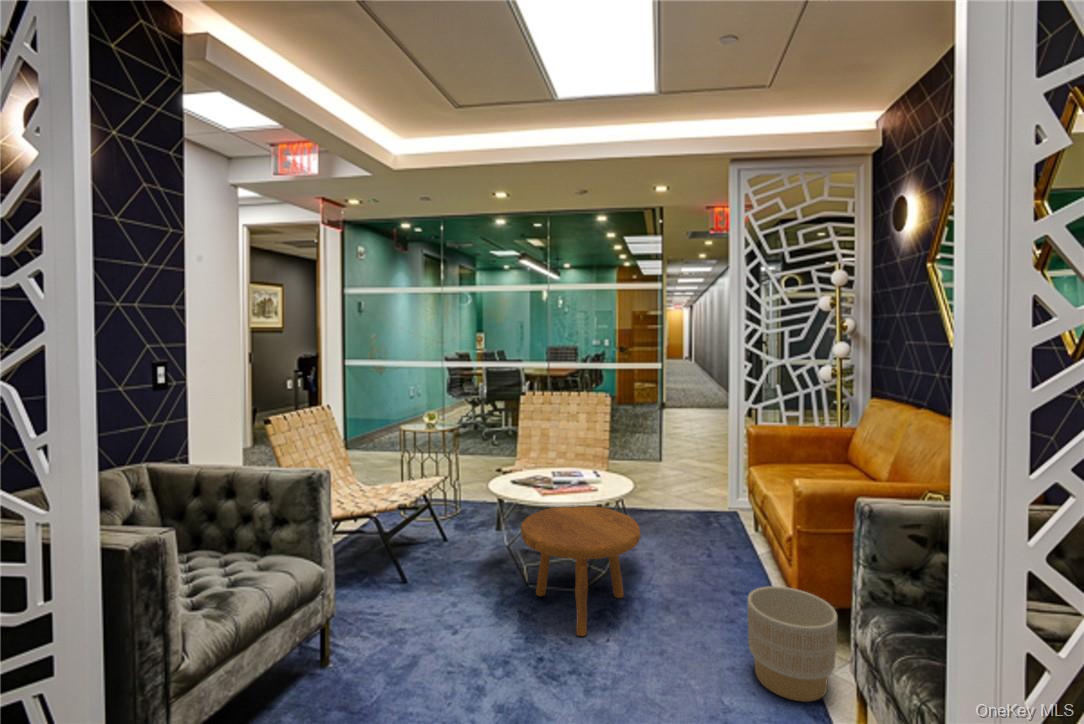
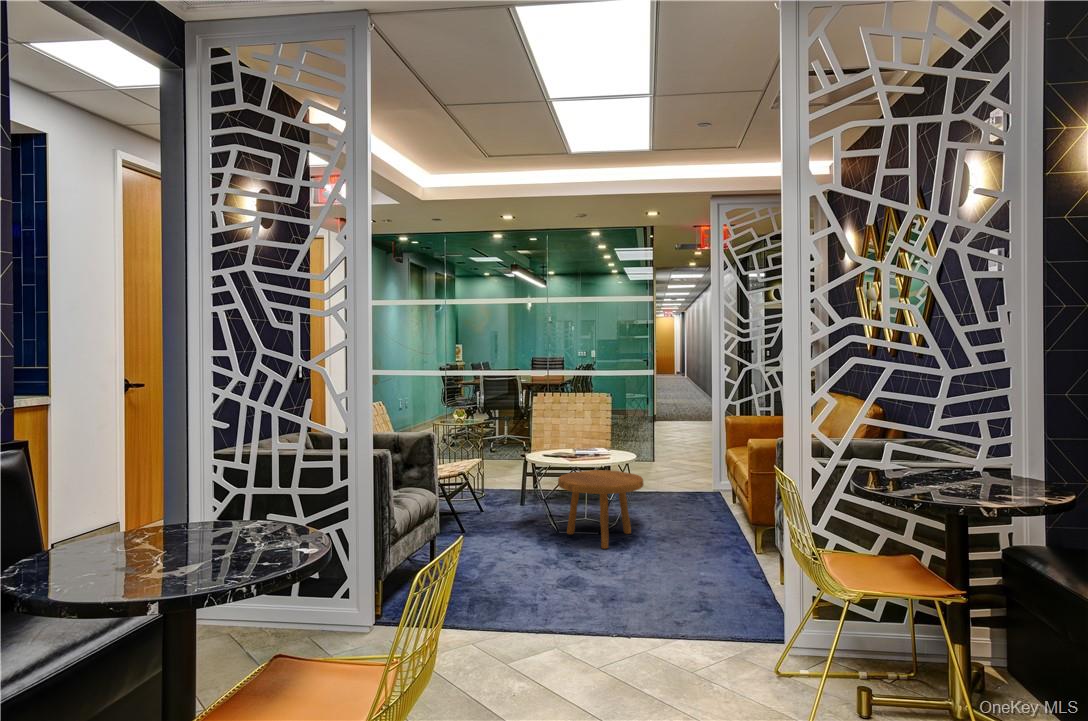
planter: present [748,586,837,702] -> none [714,506,767,566]

